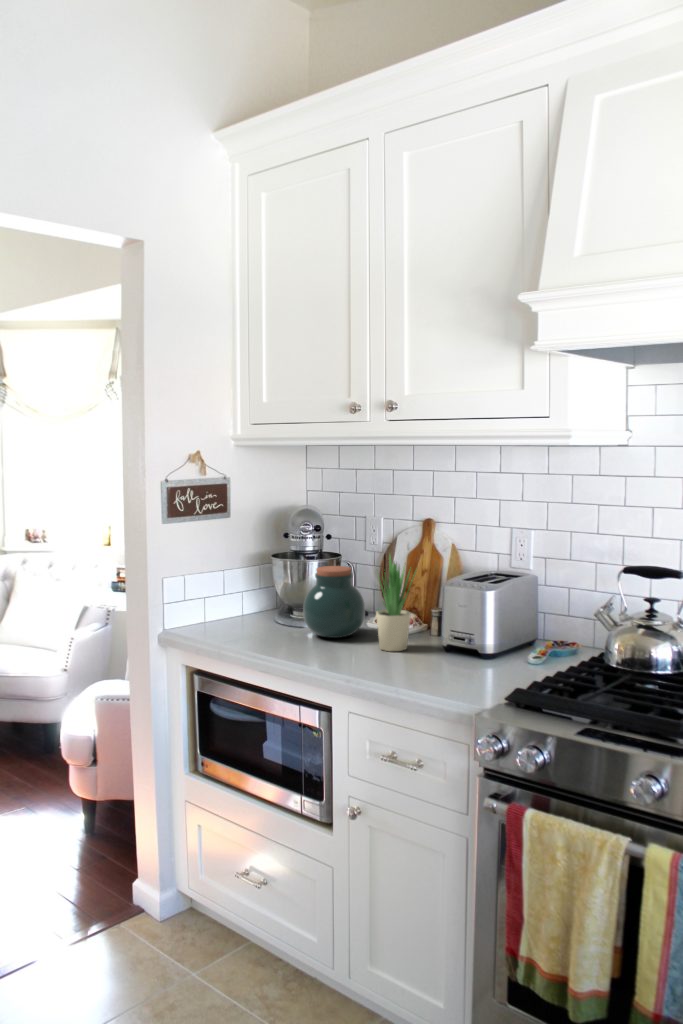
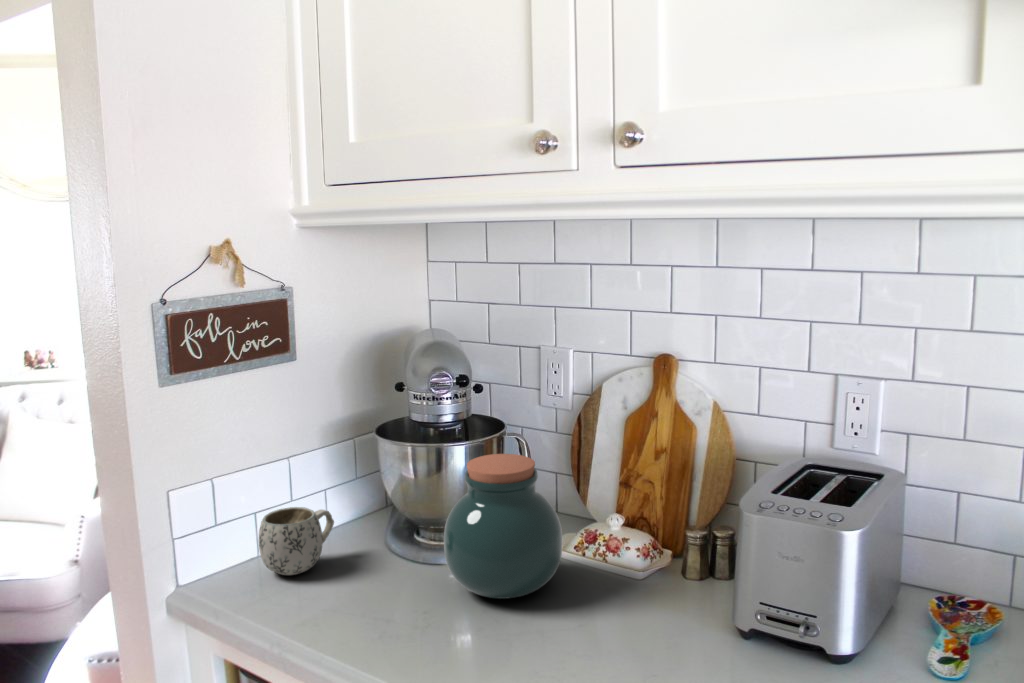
potted plant: present [376,555,412,651] -> none [597,434,684,642]
mug: none [207,595,247,629] -> present [259,507,334,575]

